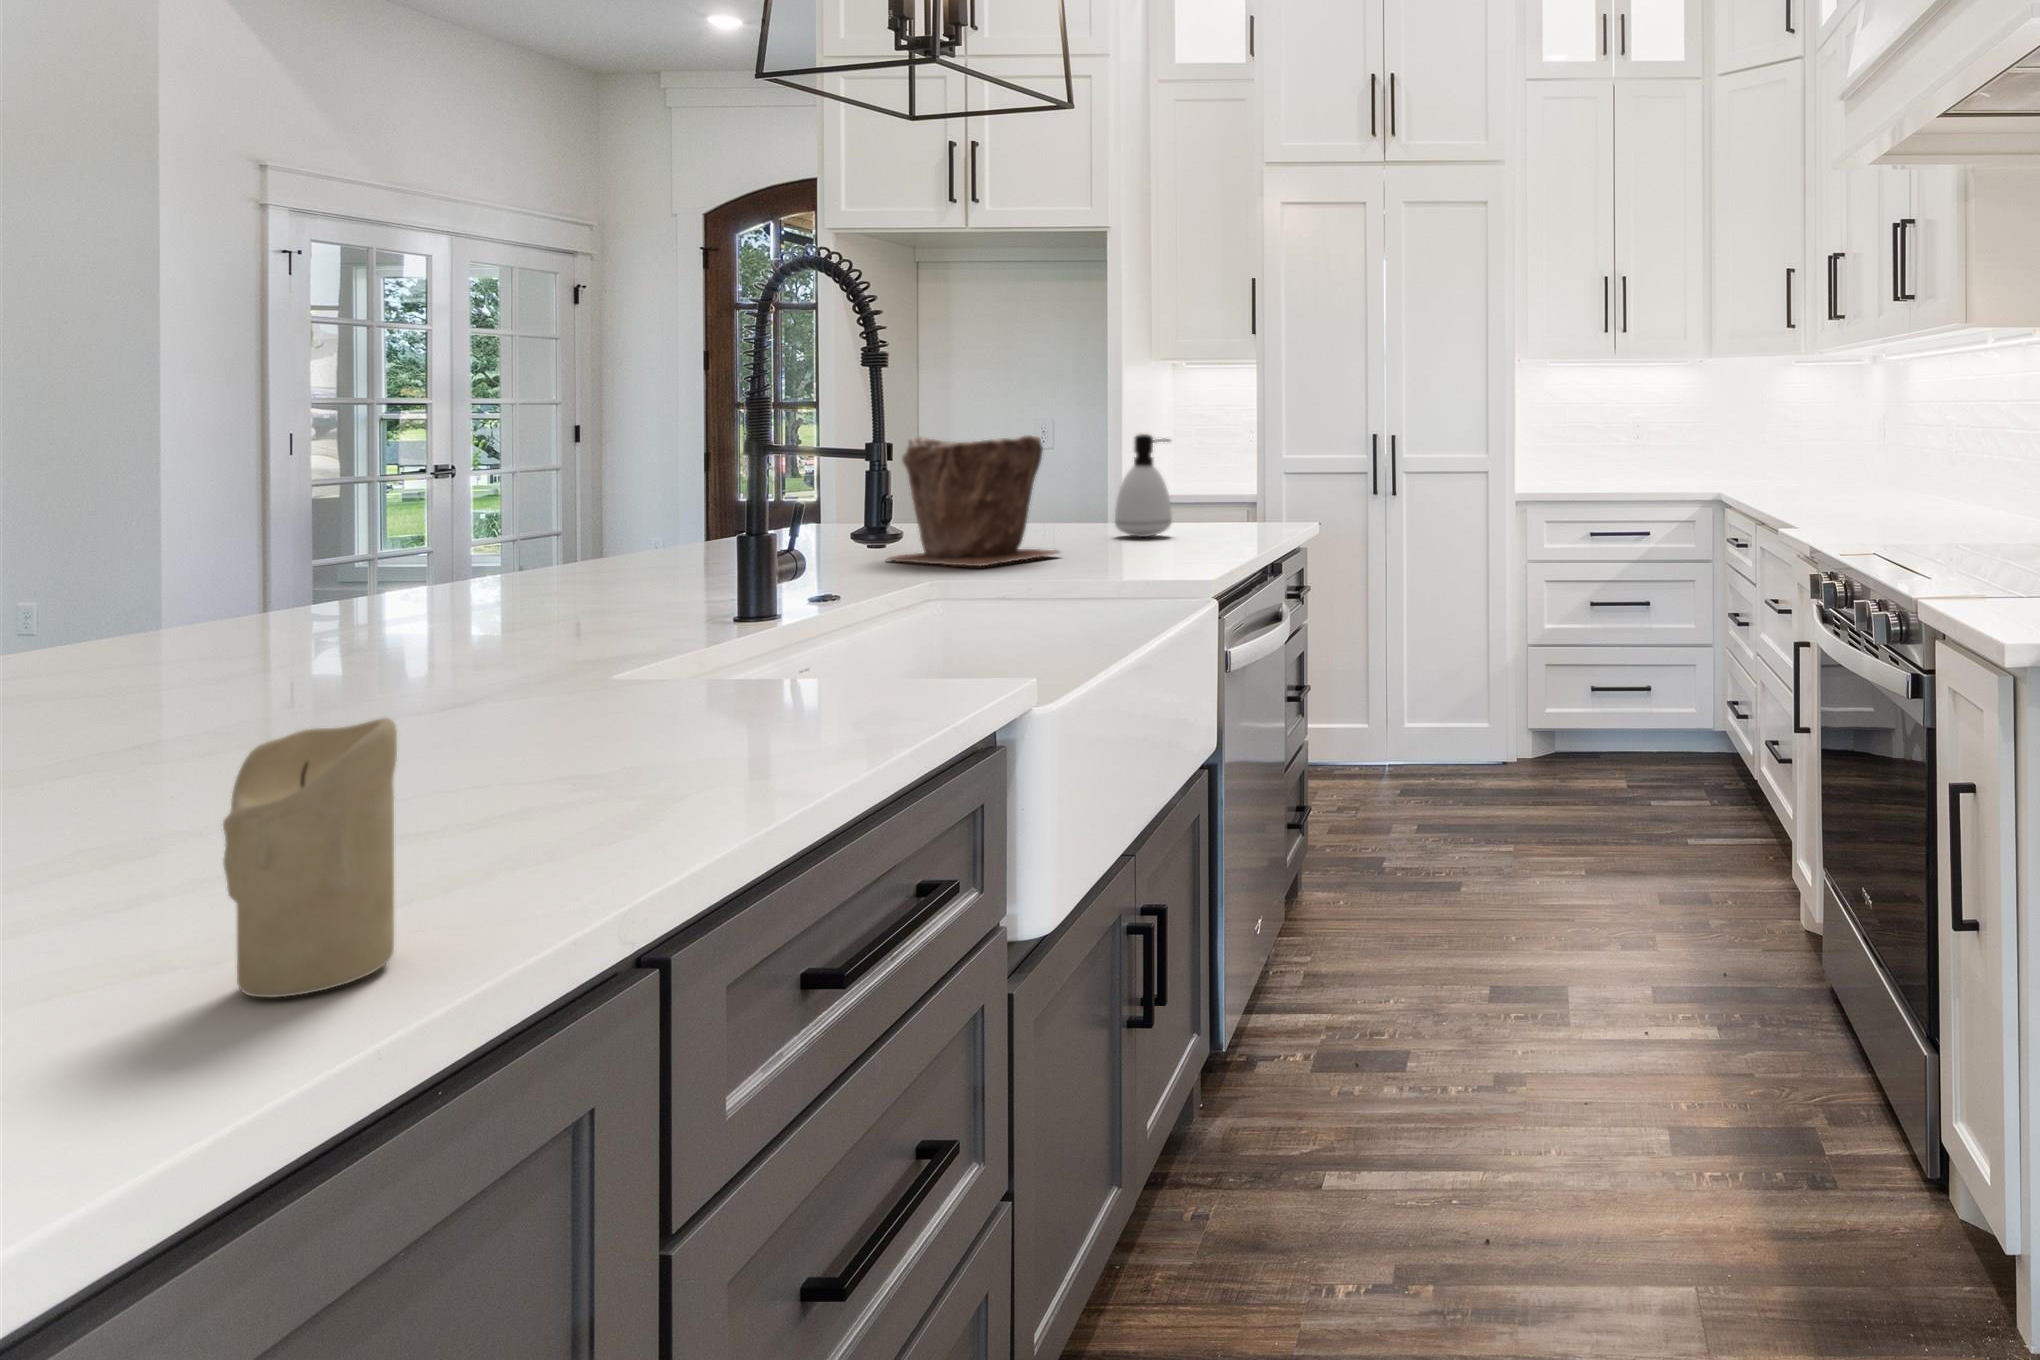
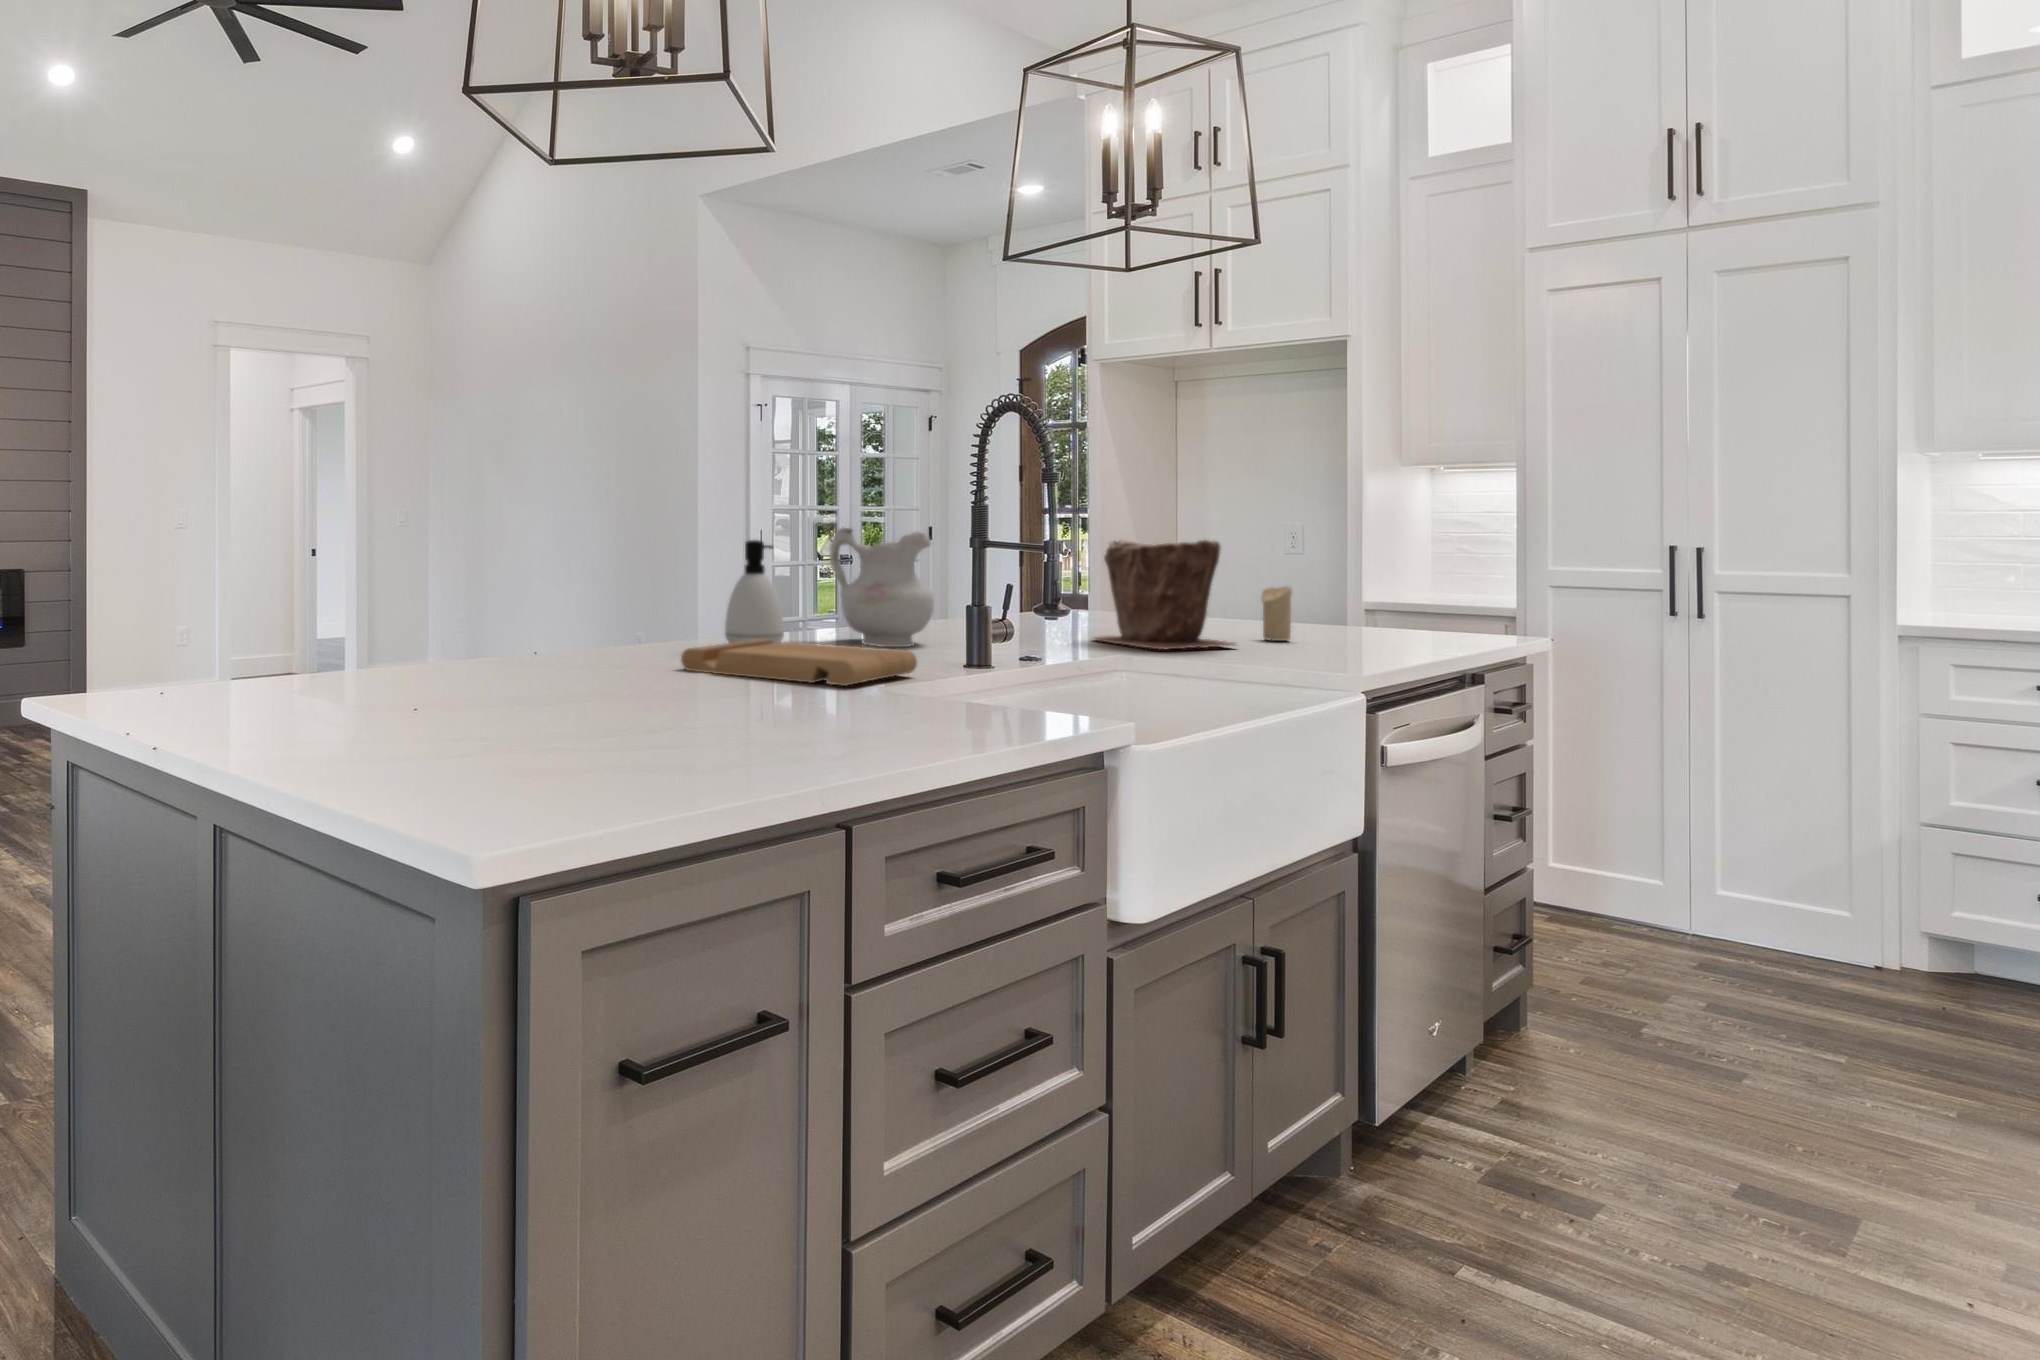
ceramic pitcher: none [480,425,667,601] -> present [829,528,934,647]
soap dispenser: present [1115,434,1172,537] -> present [725,540,784,643]
cutting board: none [167,606,670,688] -> present [681,639,917,686]
candle: present [223,718,397,997] -> present [1261,586,1292,641]

